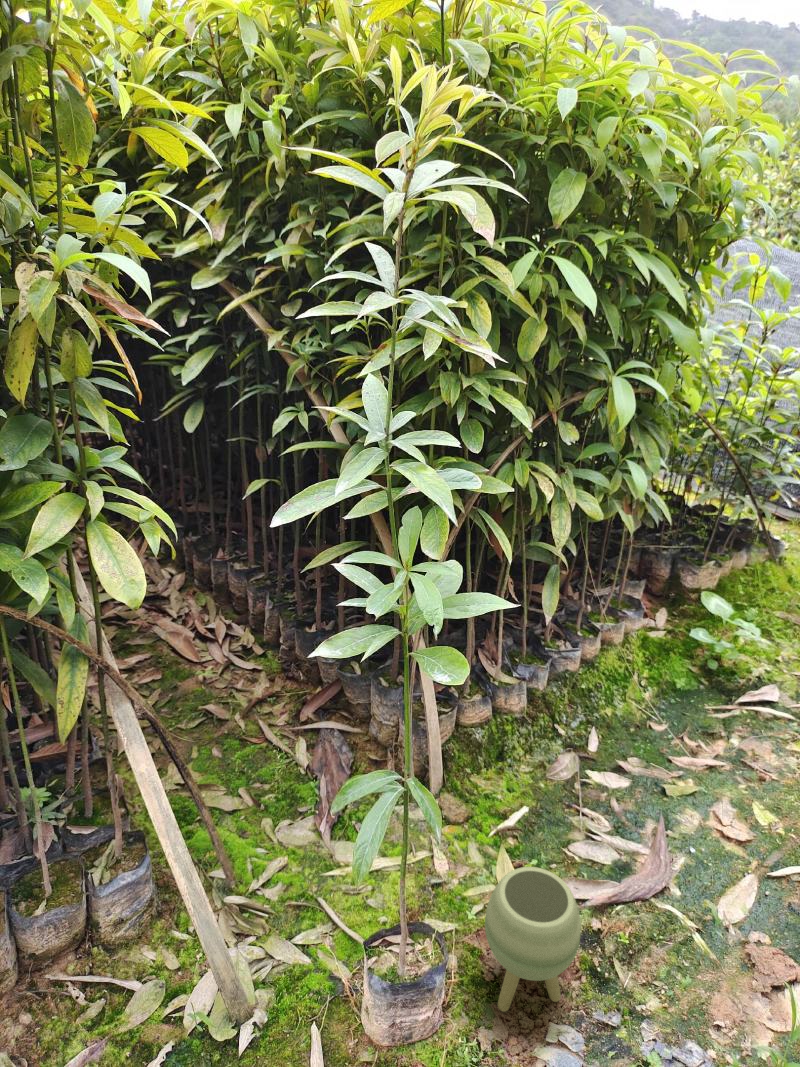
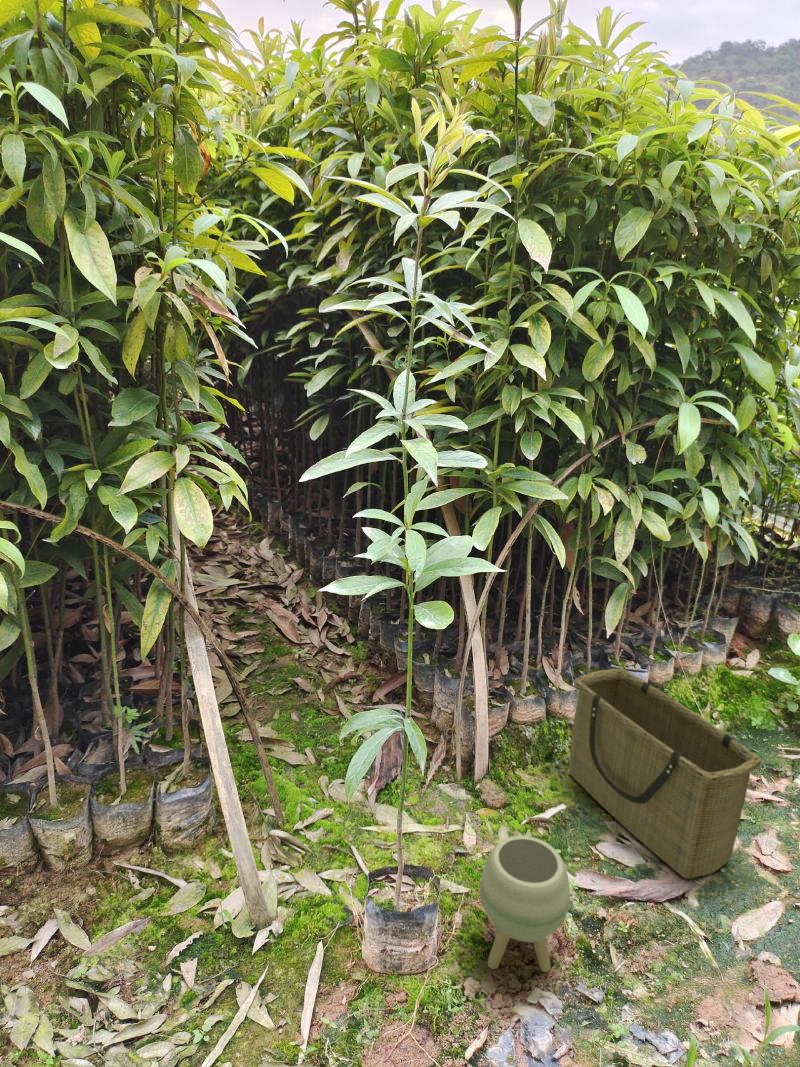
basket: none [522,656,725,866] -> present [569,668,761,879]

